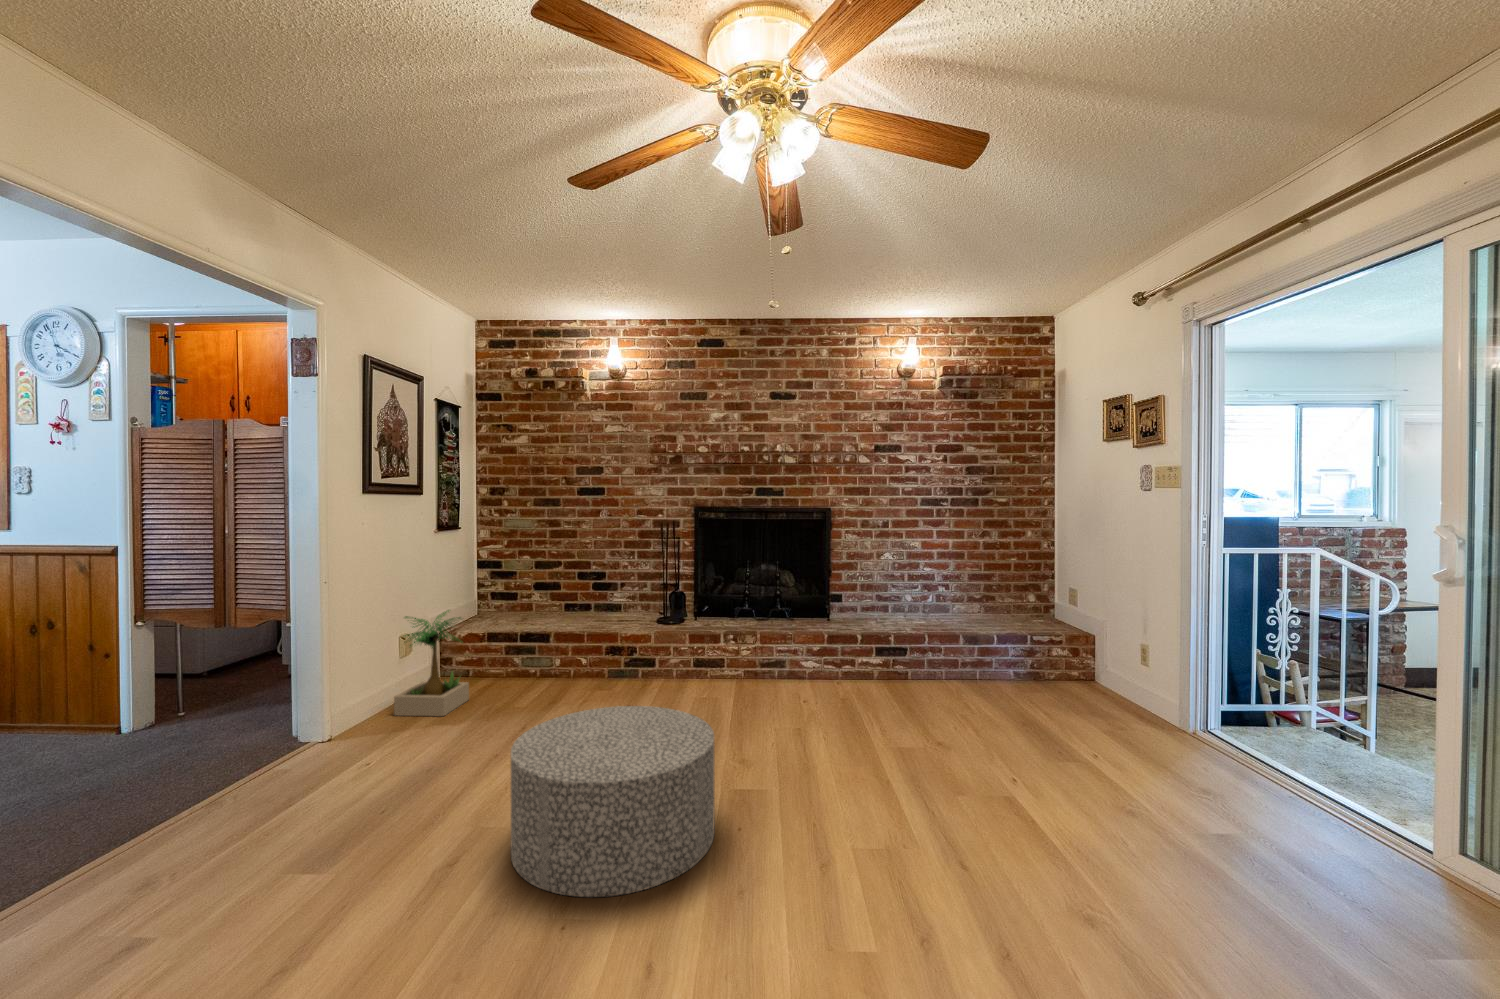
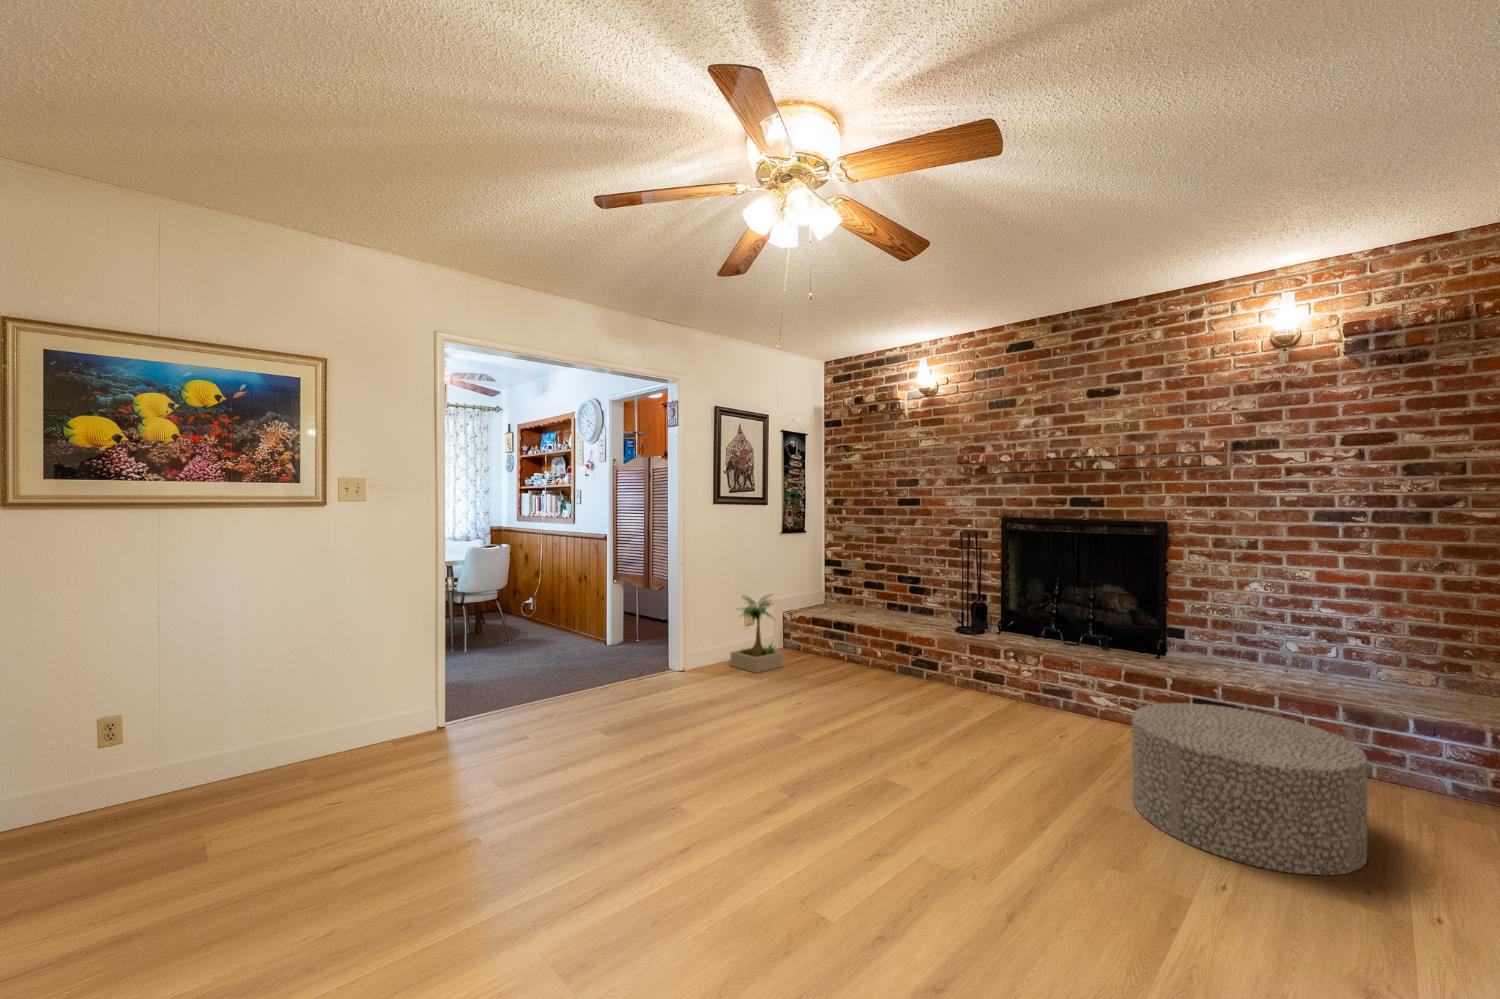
ottoman: present [511,706,715,897] -> present [1132,703,1367,875]

